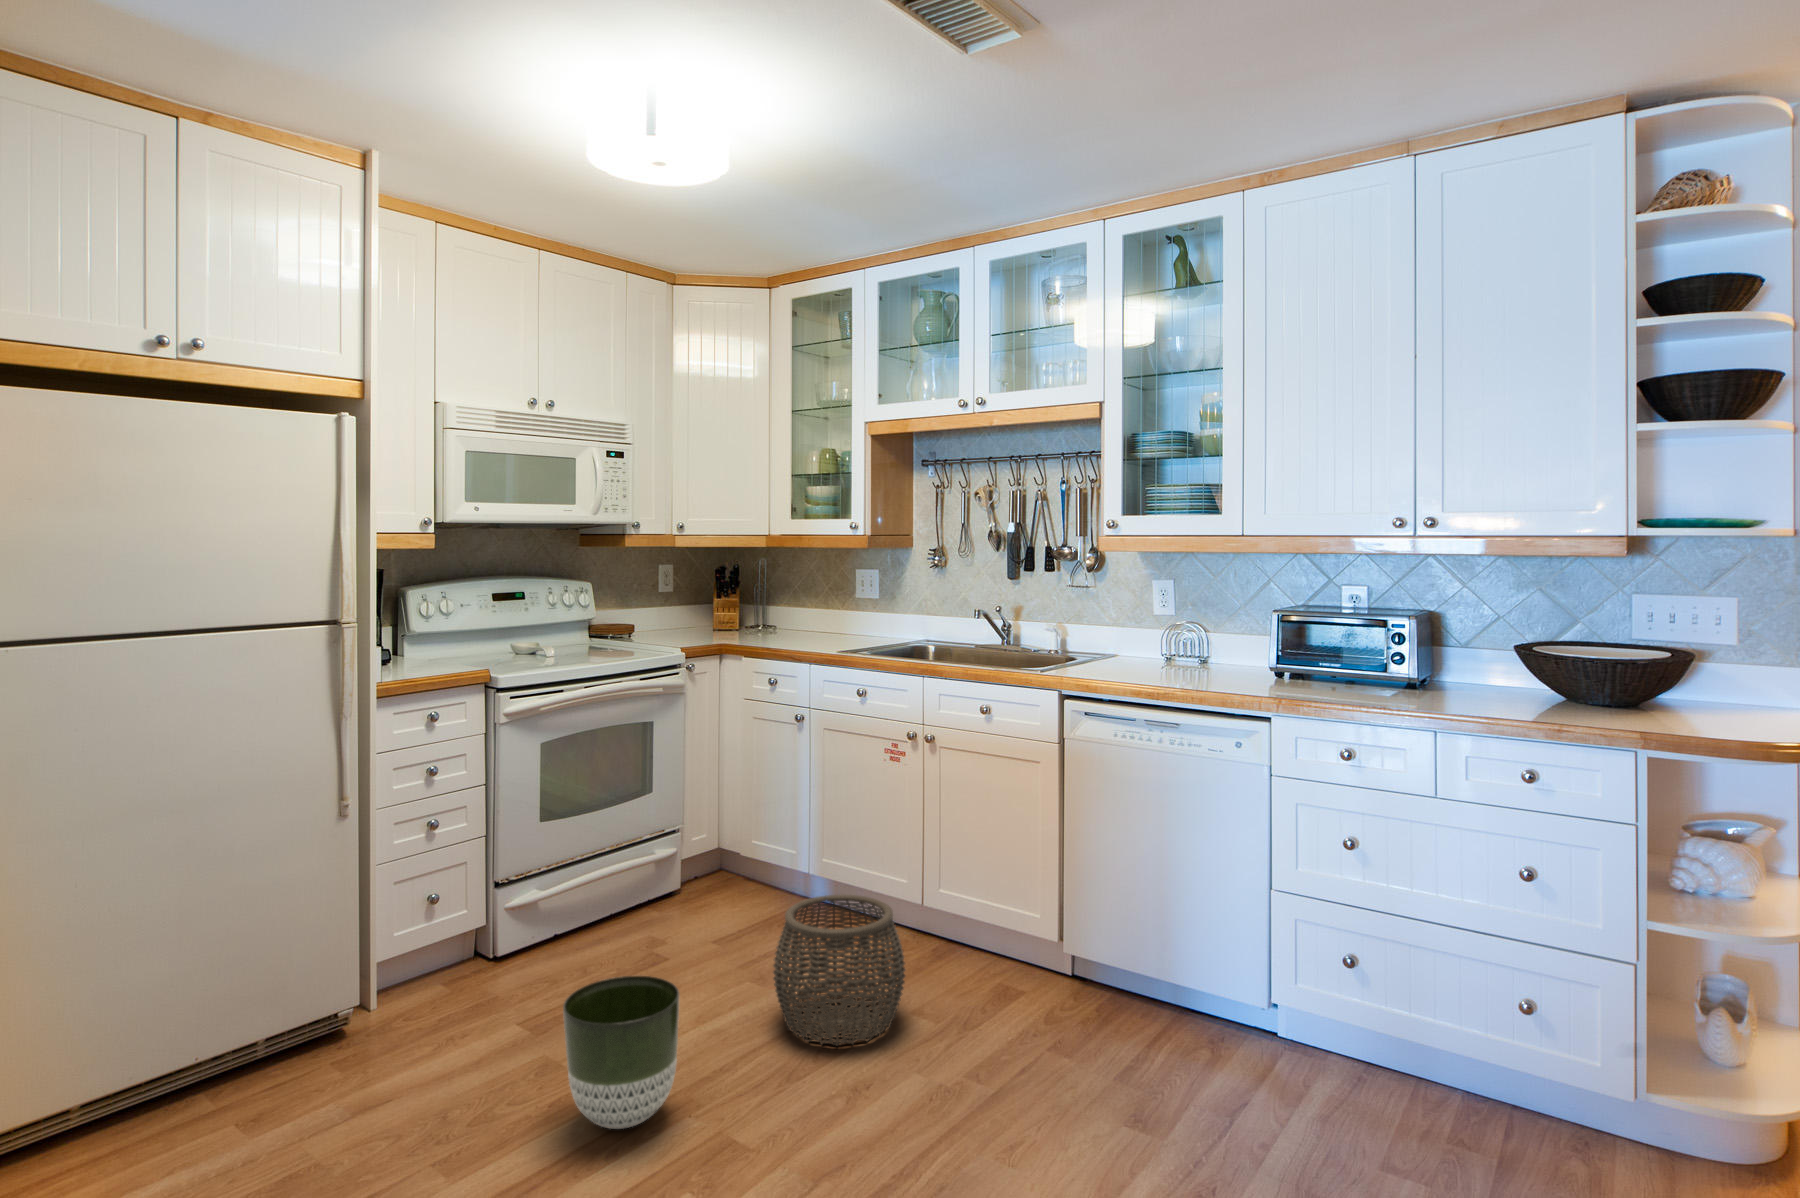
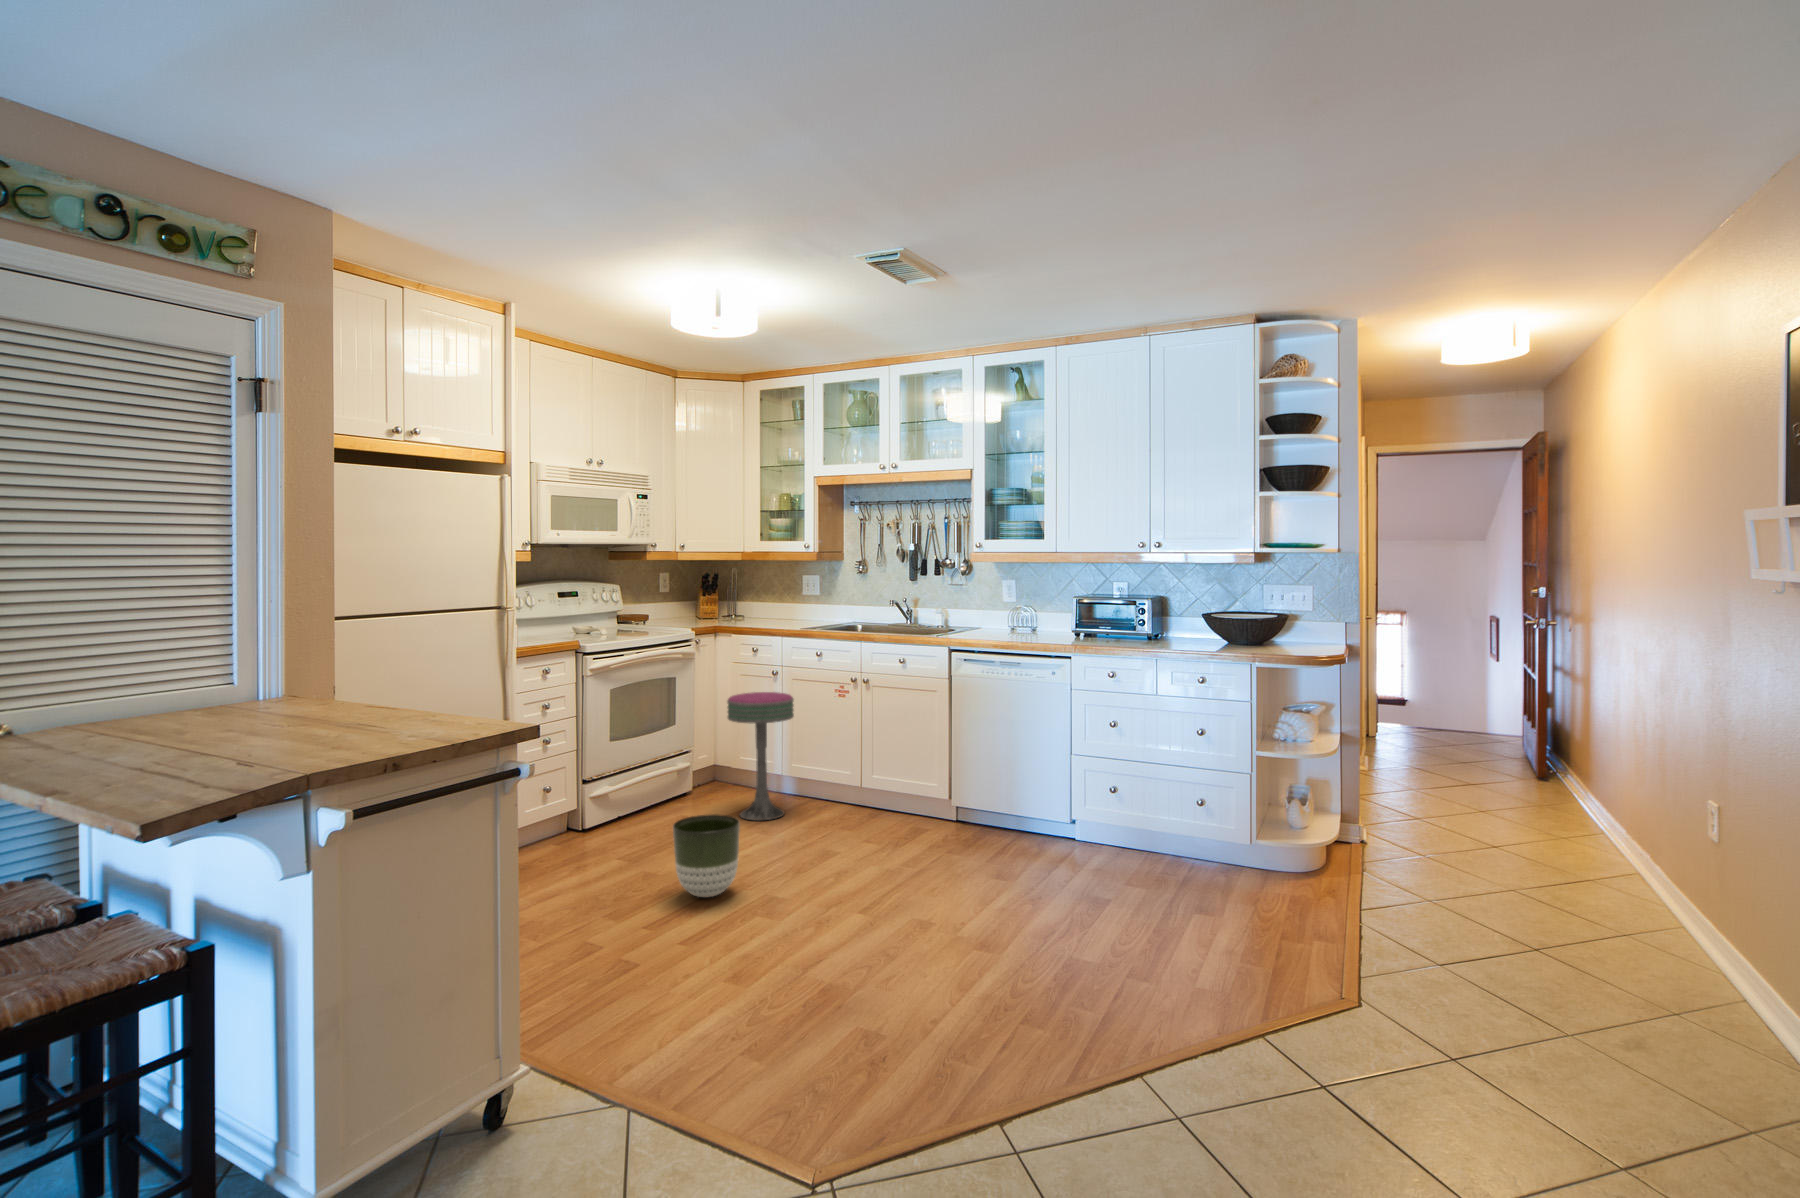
bar stool: none [720,748,821,949] -> present [727,692,794,821]
woven basket: present [773,894,905,1046] -> none [779,775,861,860]

